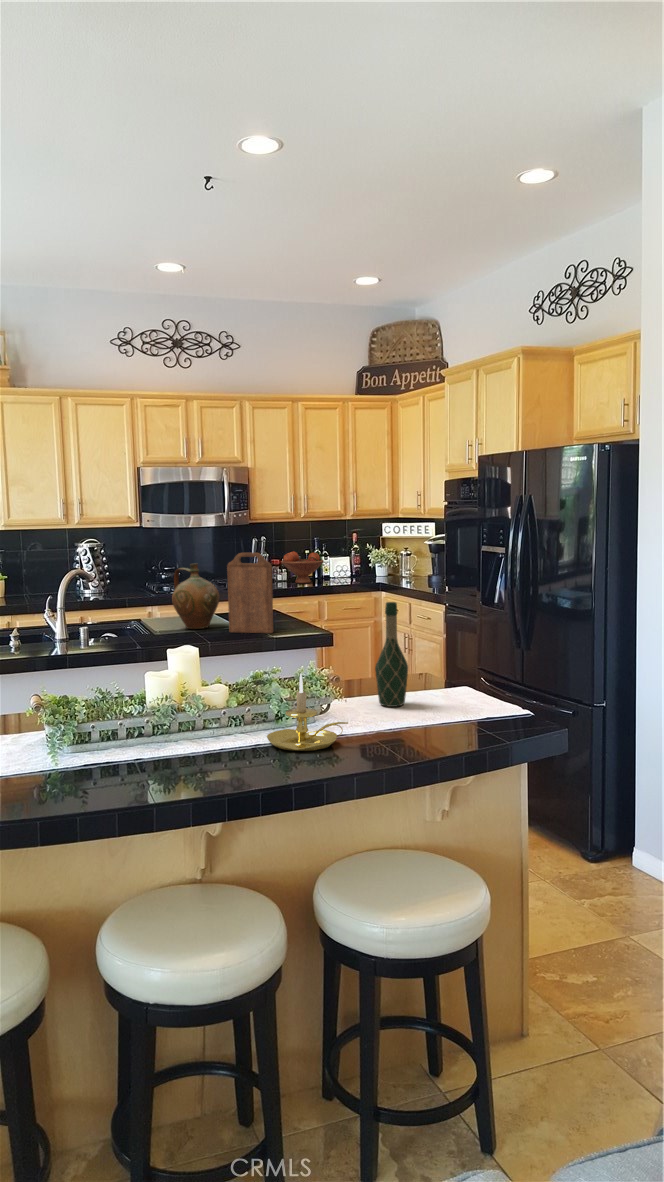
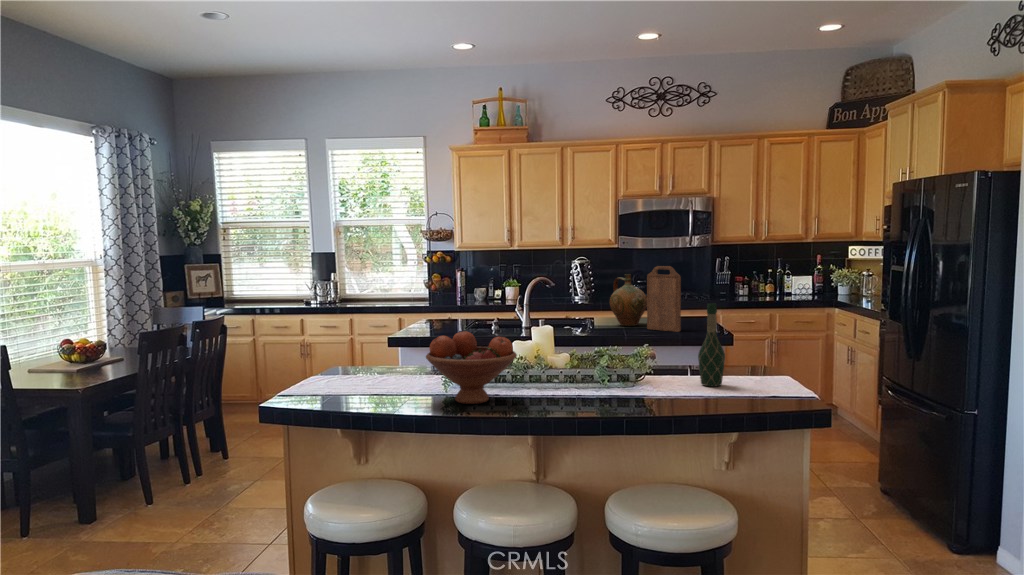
fruit bowl: present [282,552,324,583] -> present [426,331,517,404]
candle holder: present [267,674,348,751] -> none [584,348,640,404]

